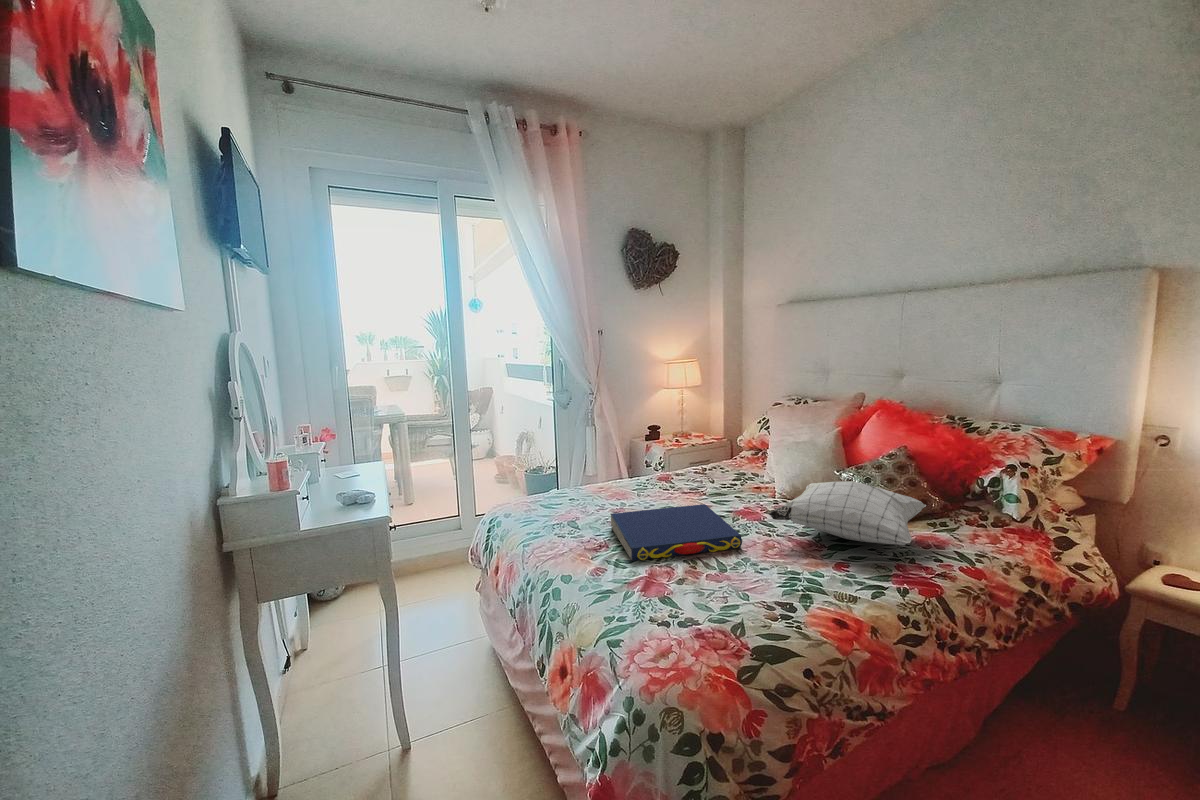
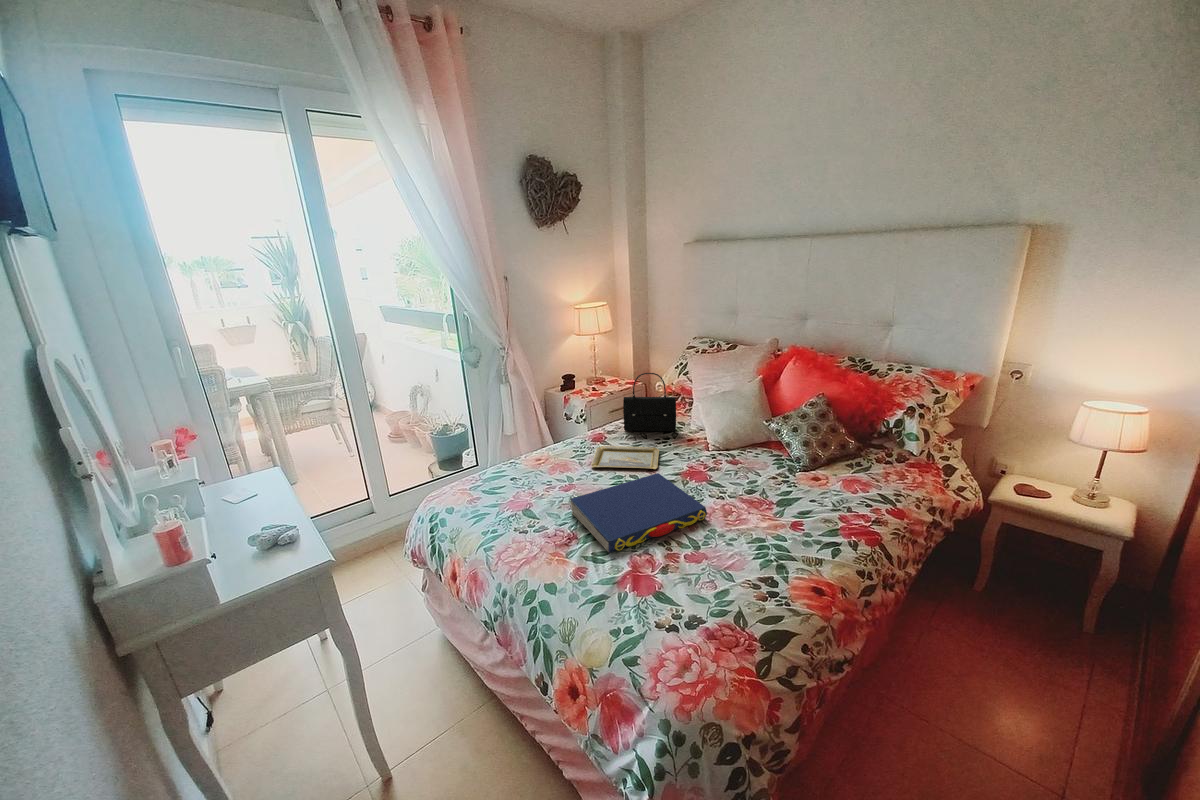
handbag: none [691,417,745,479] -> present [623,373,676,431]
pillow: present [769,481,926,545] -> none [727,439,857,502]
tray: none [646,482,719,505] -> present [591,446,660,469]

